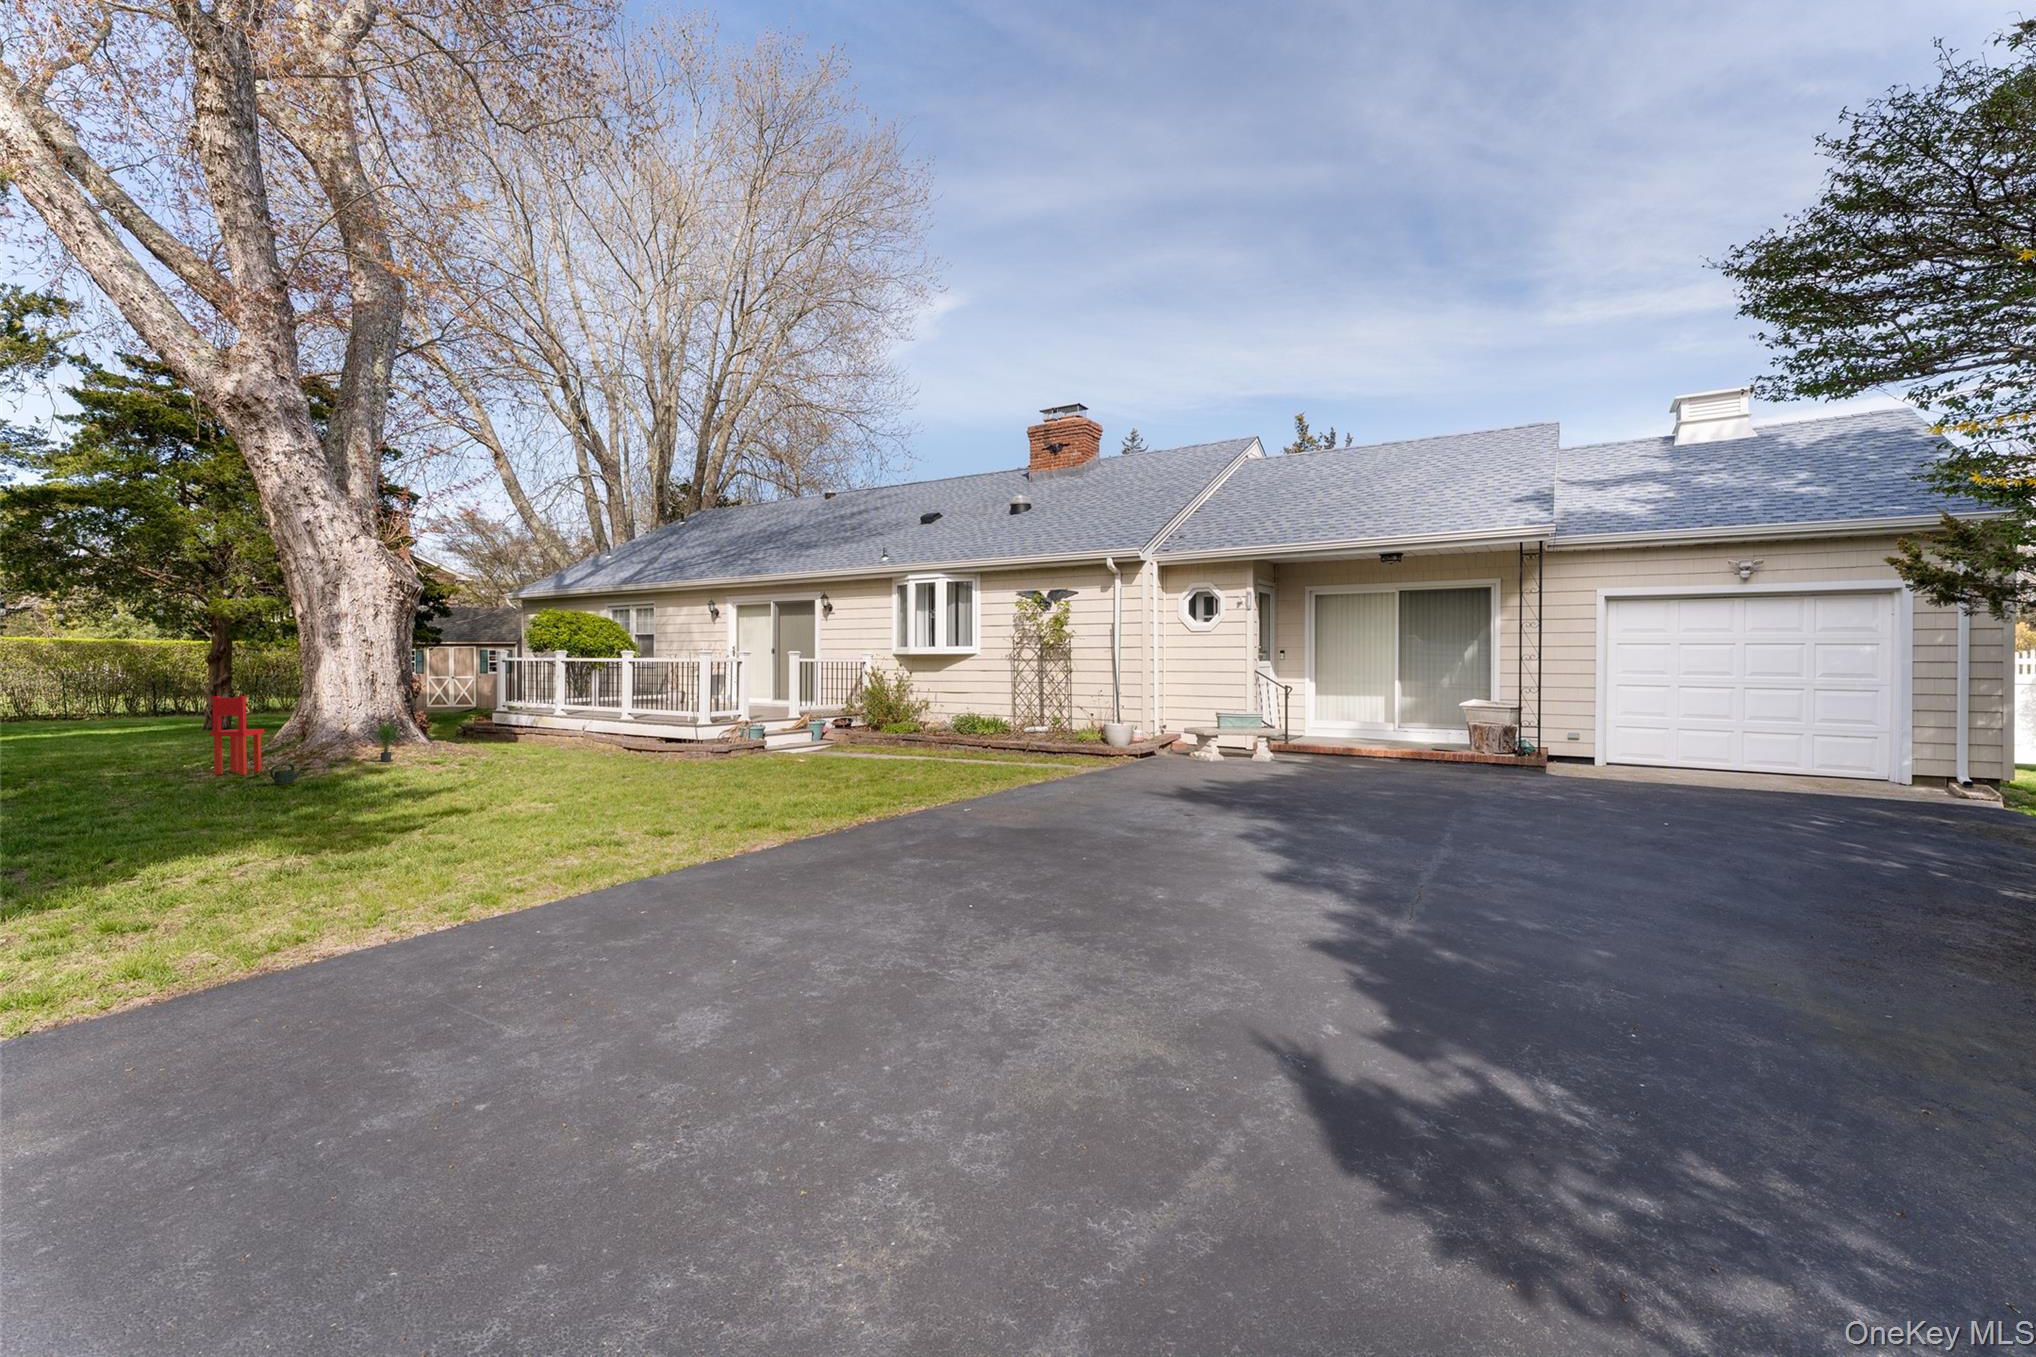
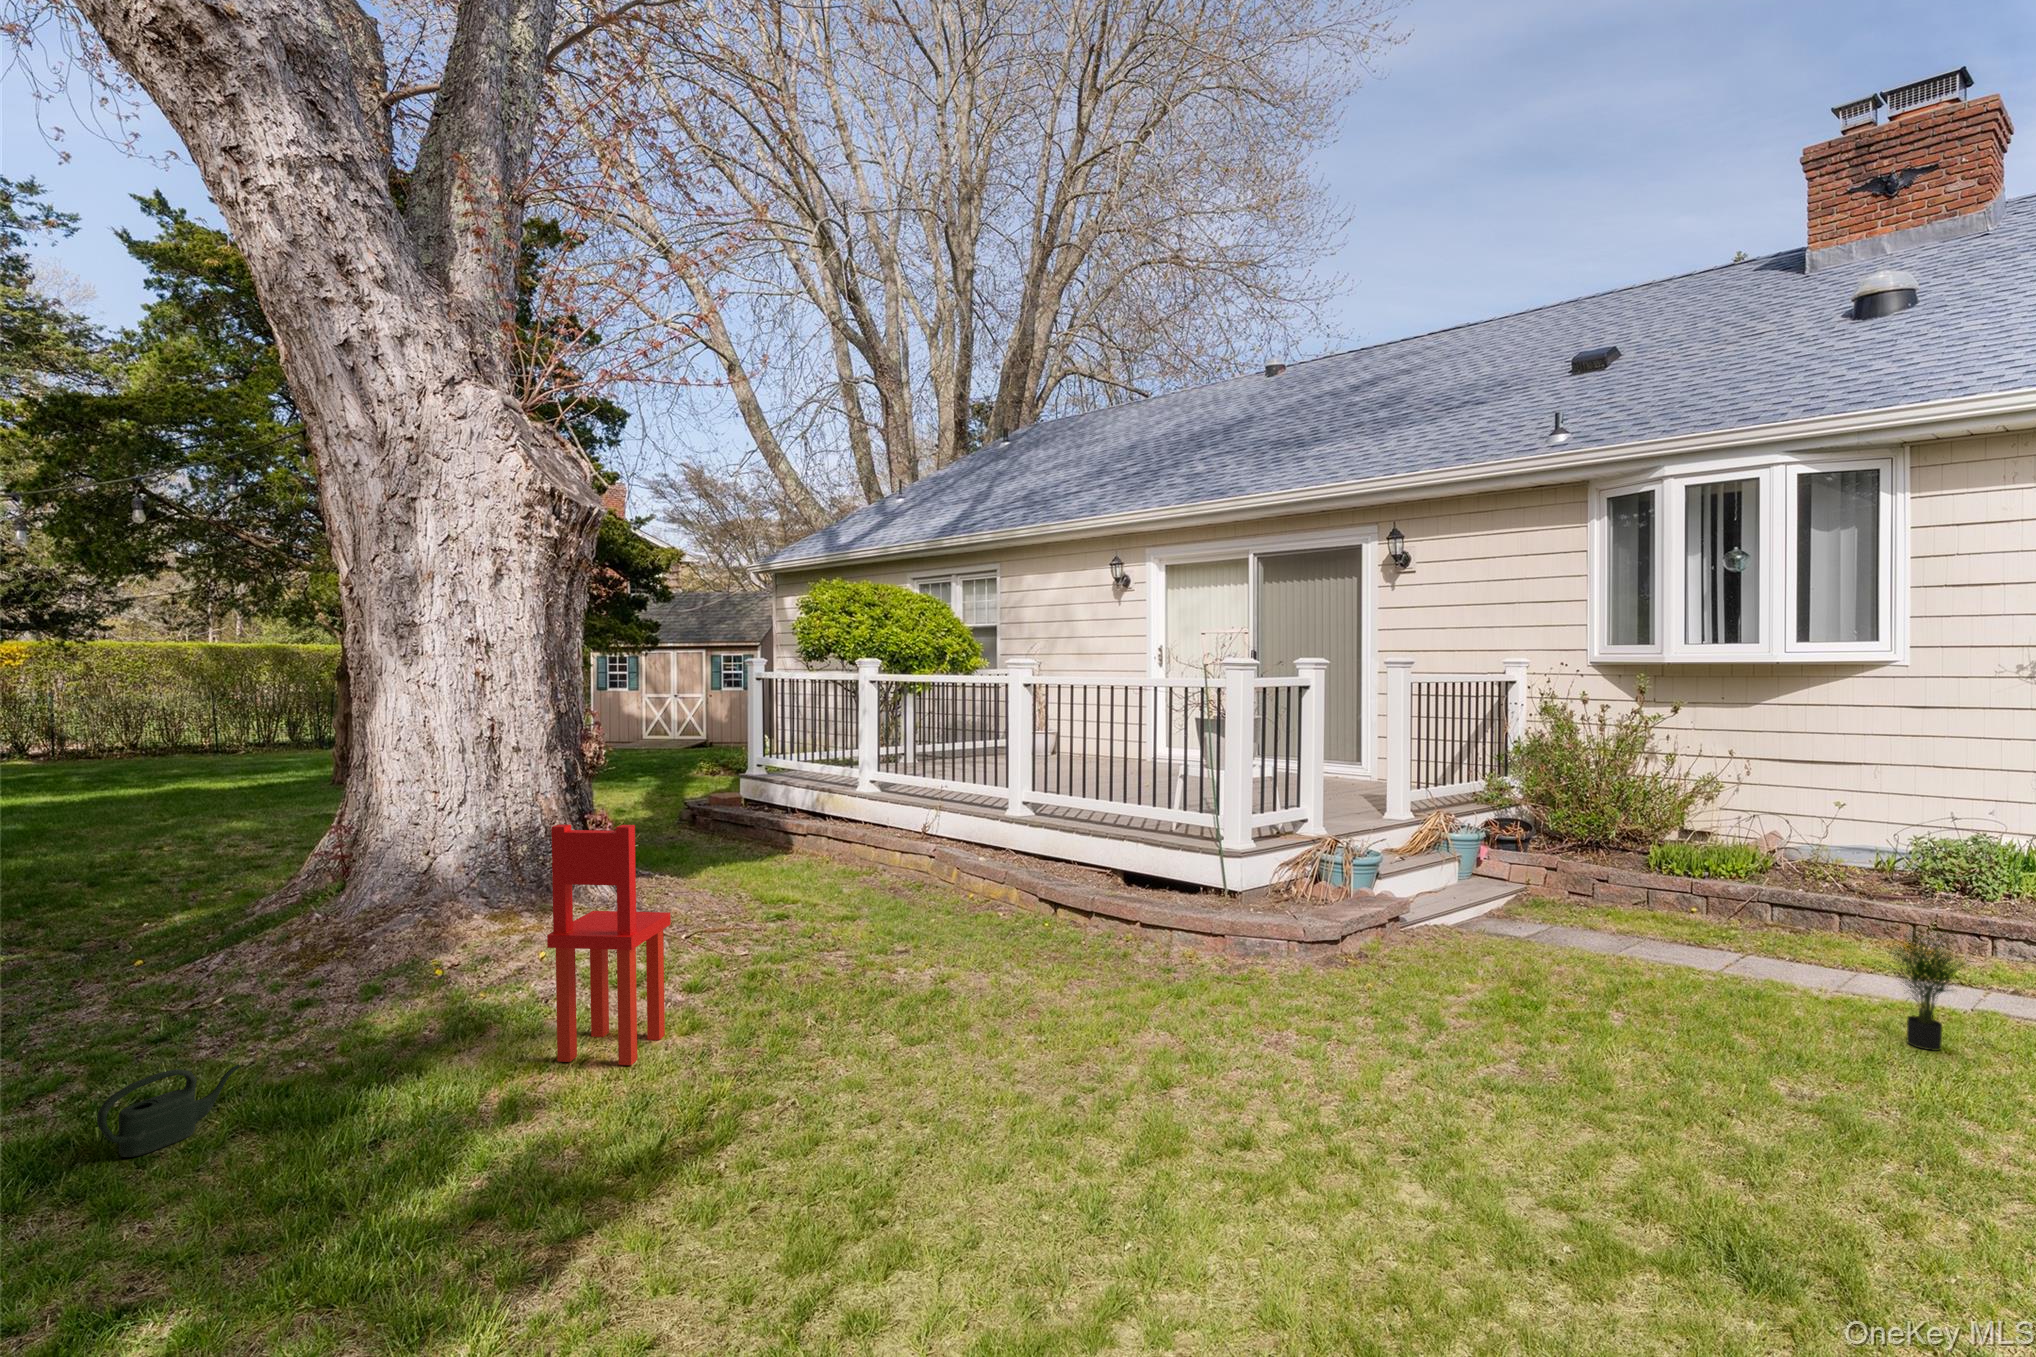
chair: present [210,696,264,775] -> present [547,825,671,1065]
potted plant: present [374,723,397,761] -> present [1880,923,1976,1050]

